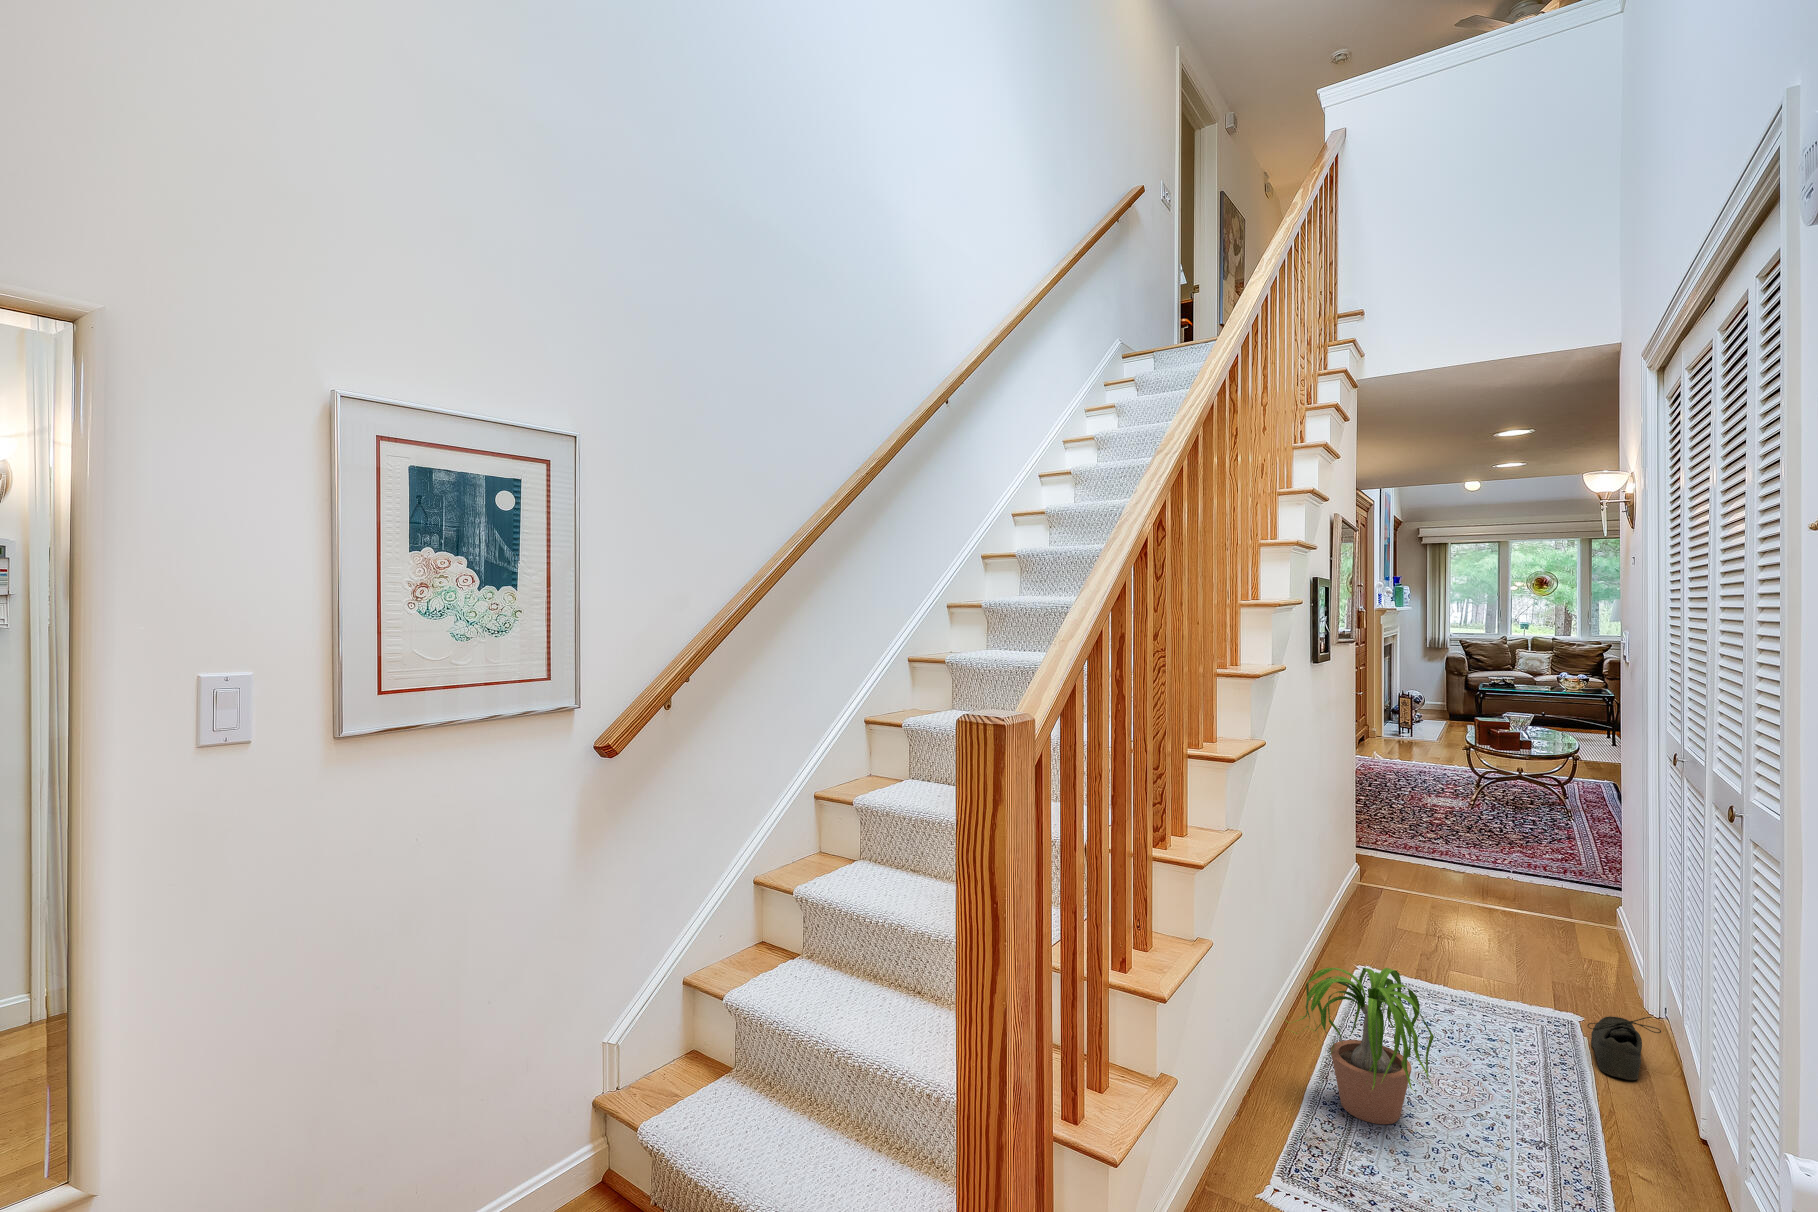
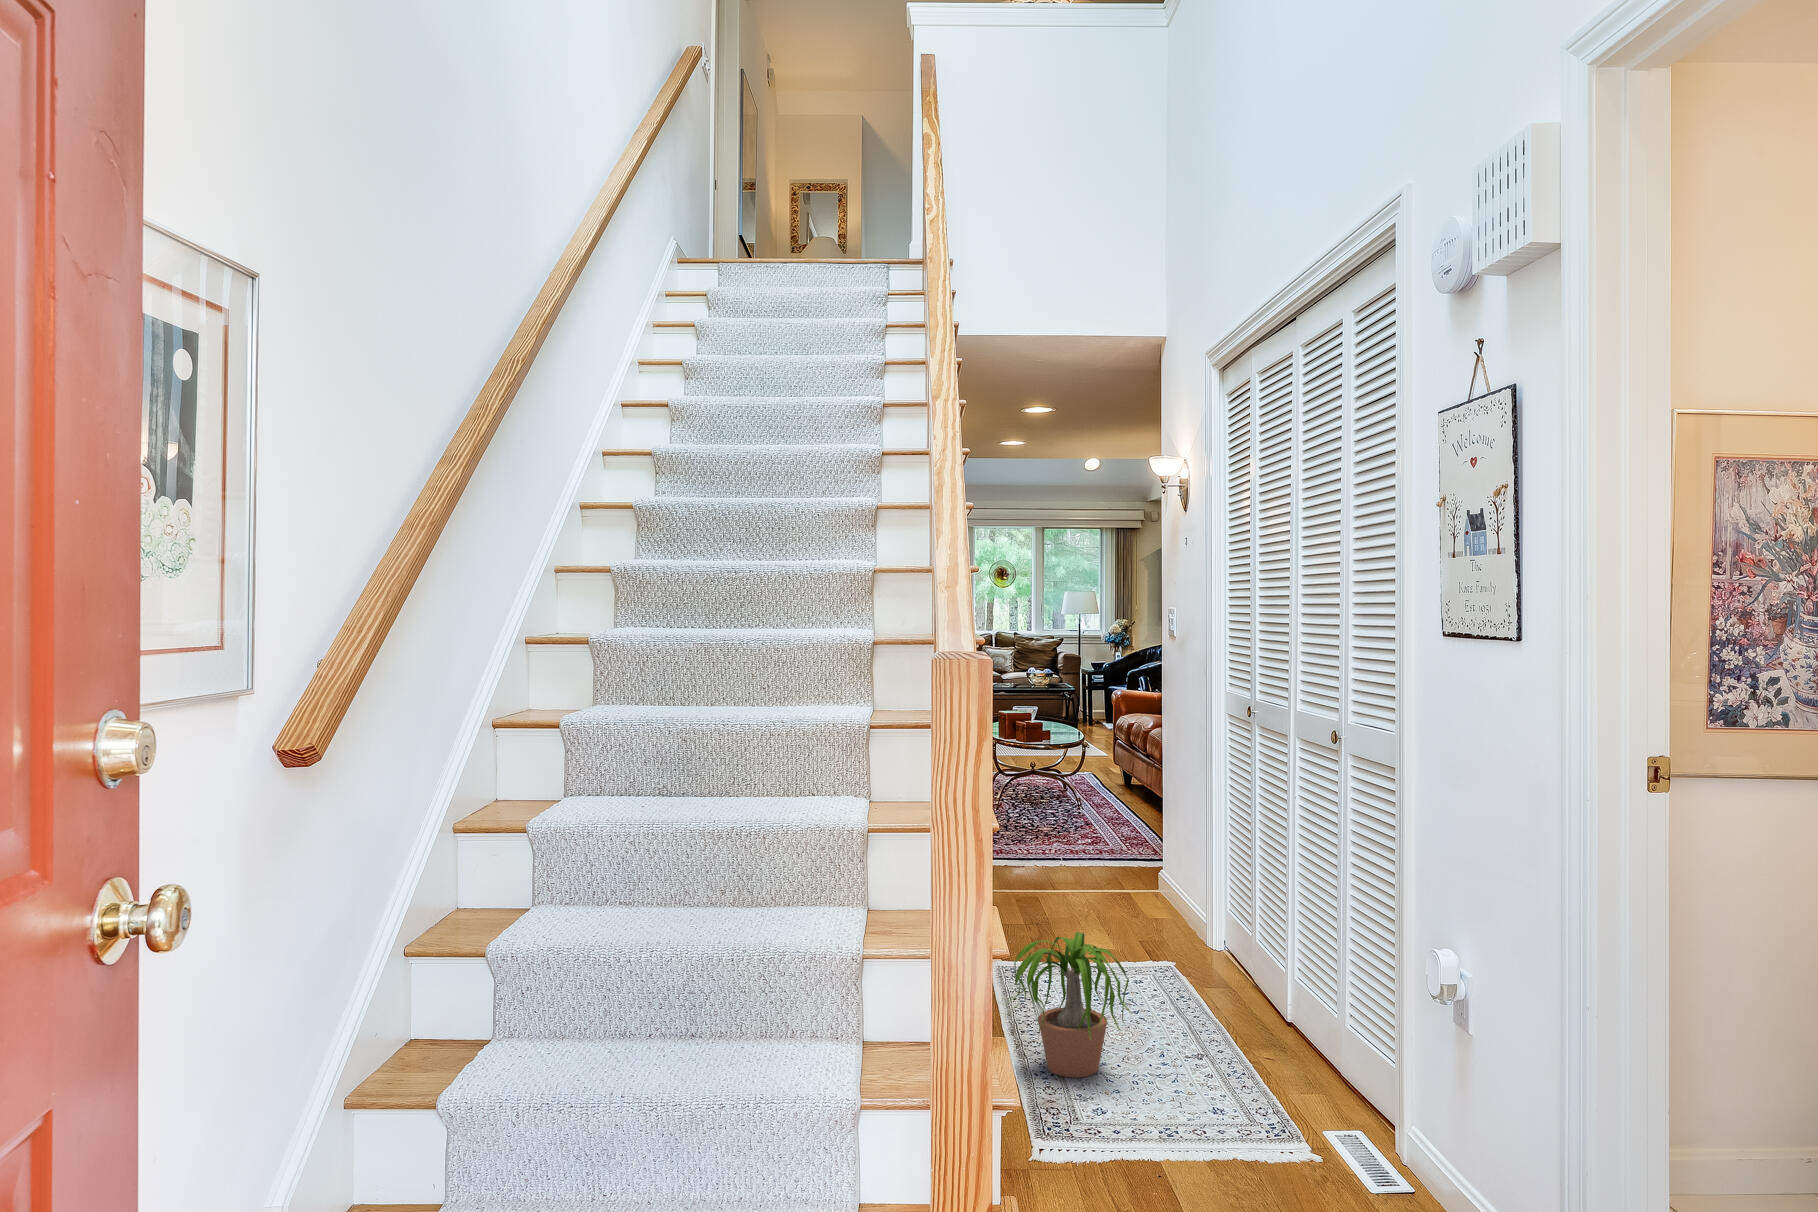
shoe: present [1587,1016,1661,1080] -> none [1191,940,1244,997]

